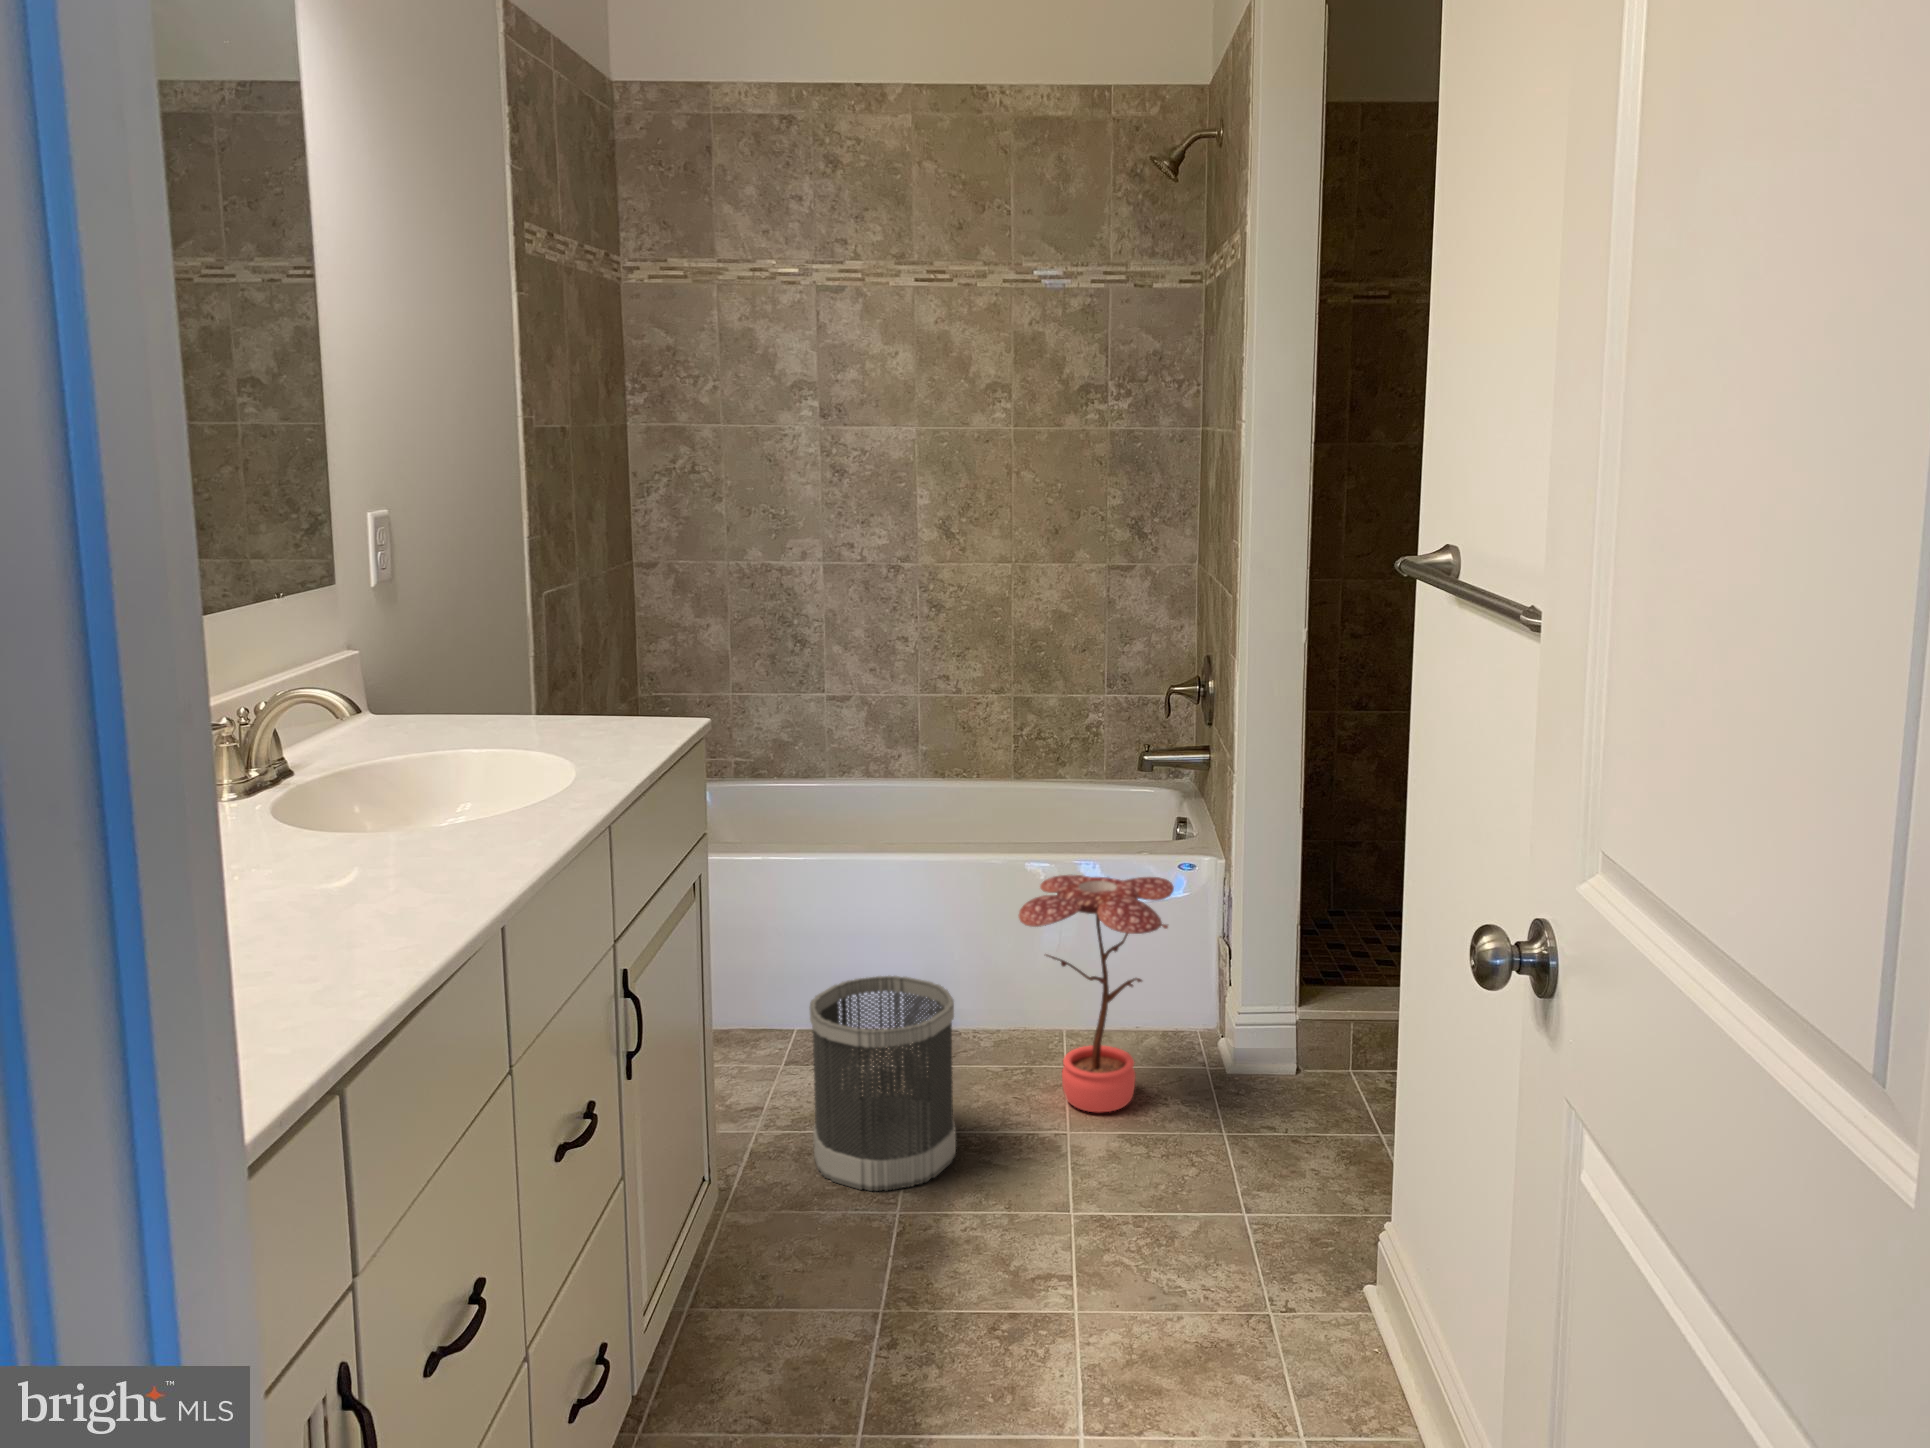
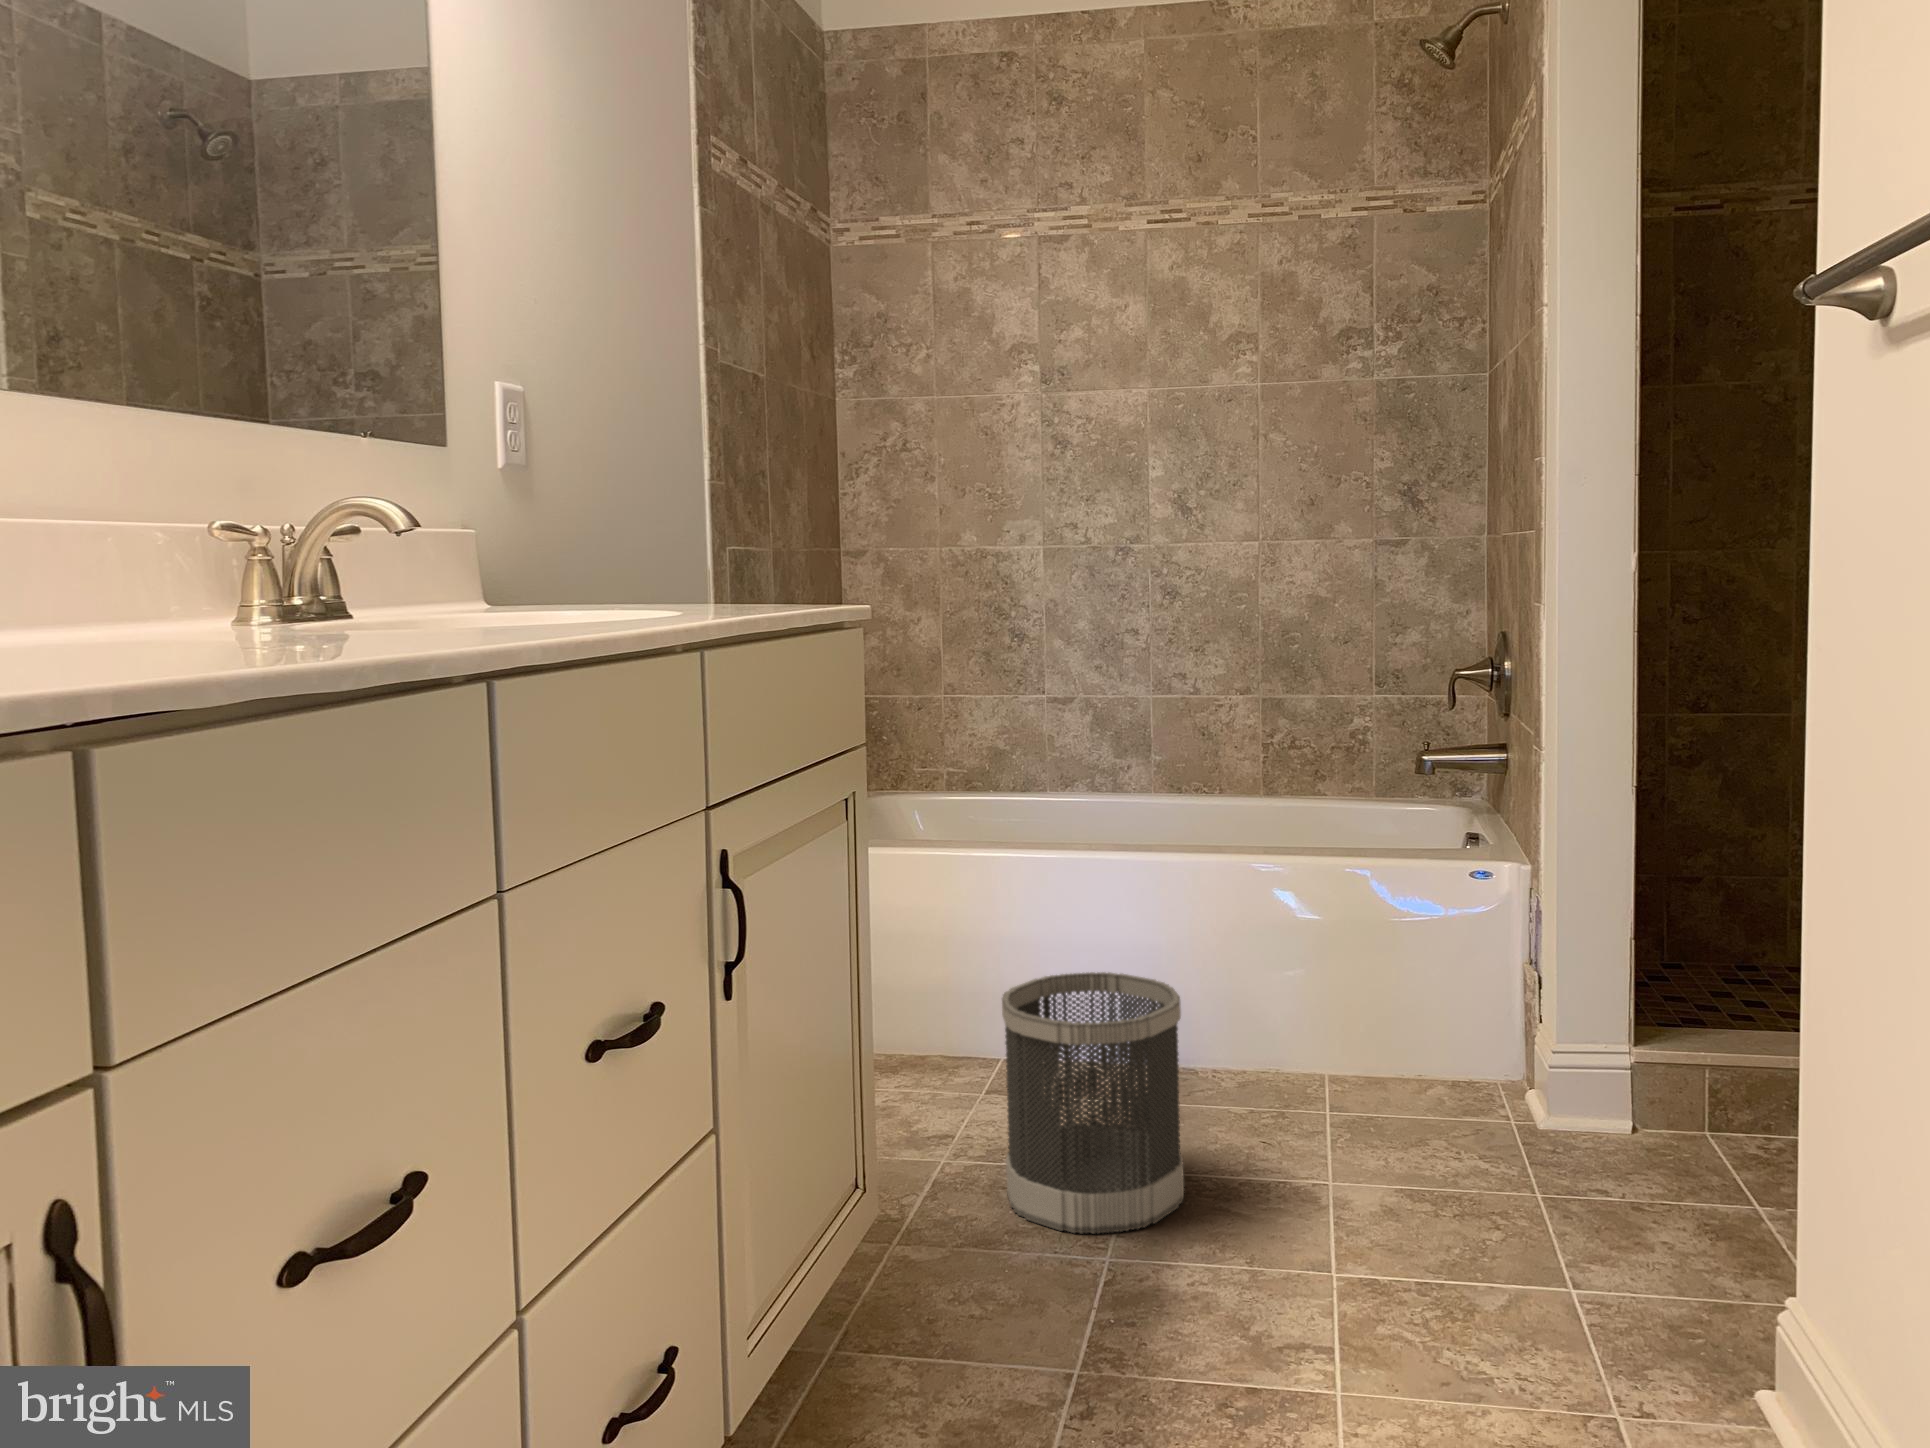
potted plant: present [1018,875,1174,1112] -> none [1263,863,1464,1163]

